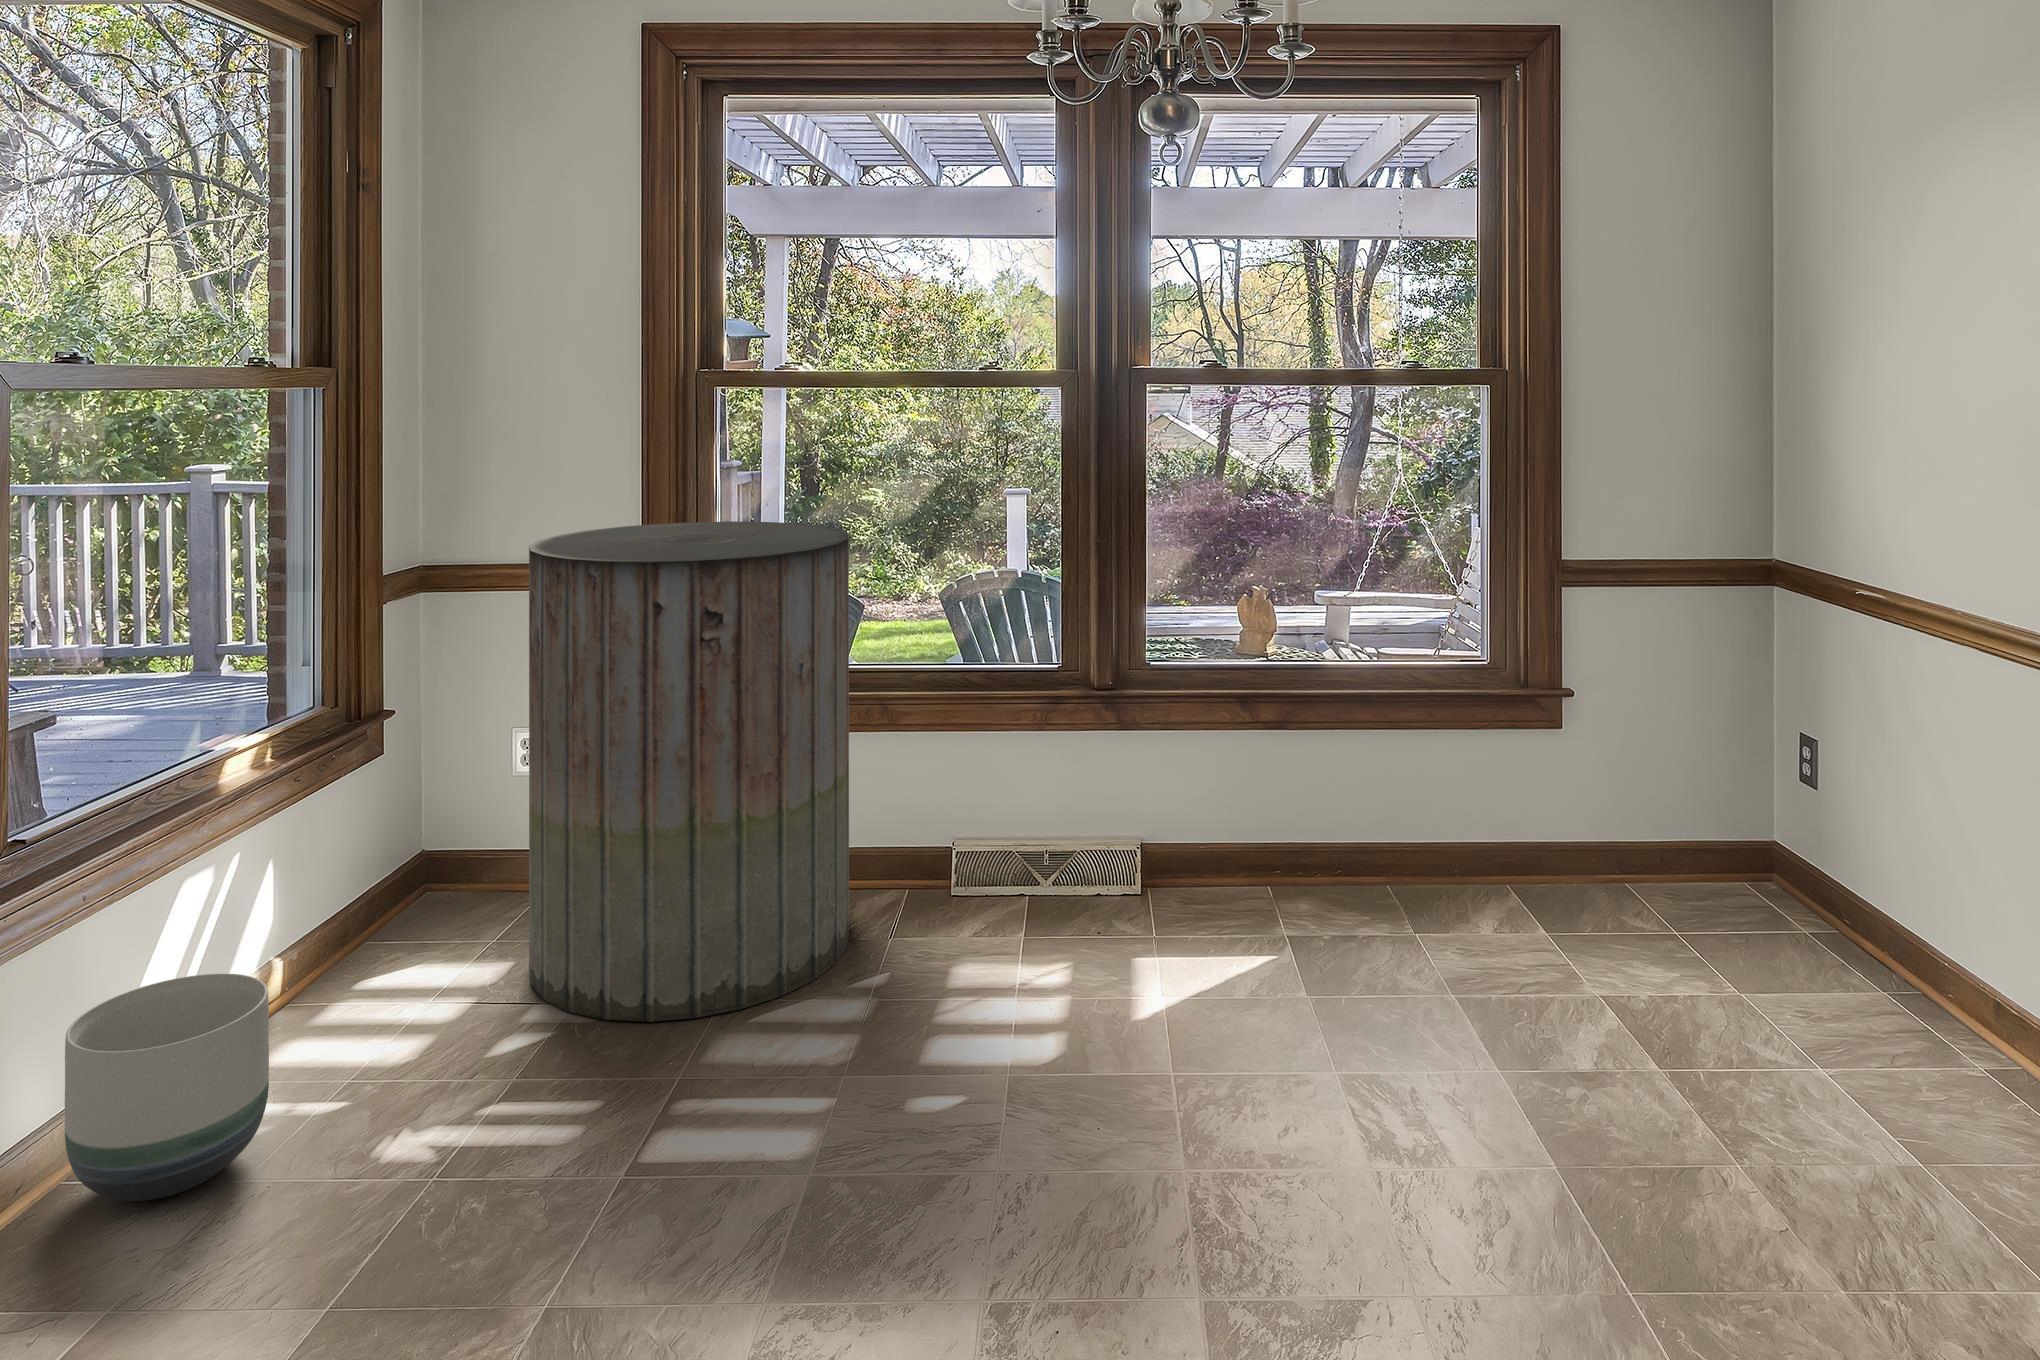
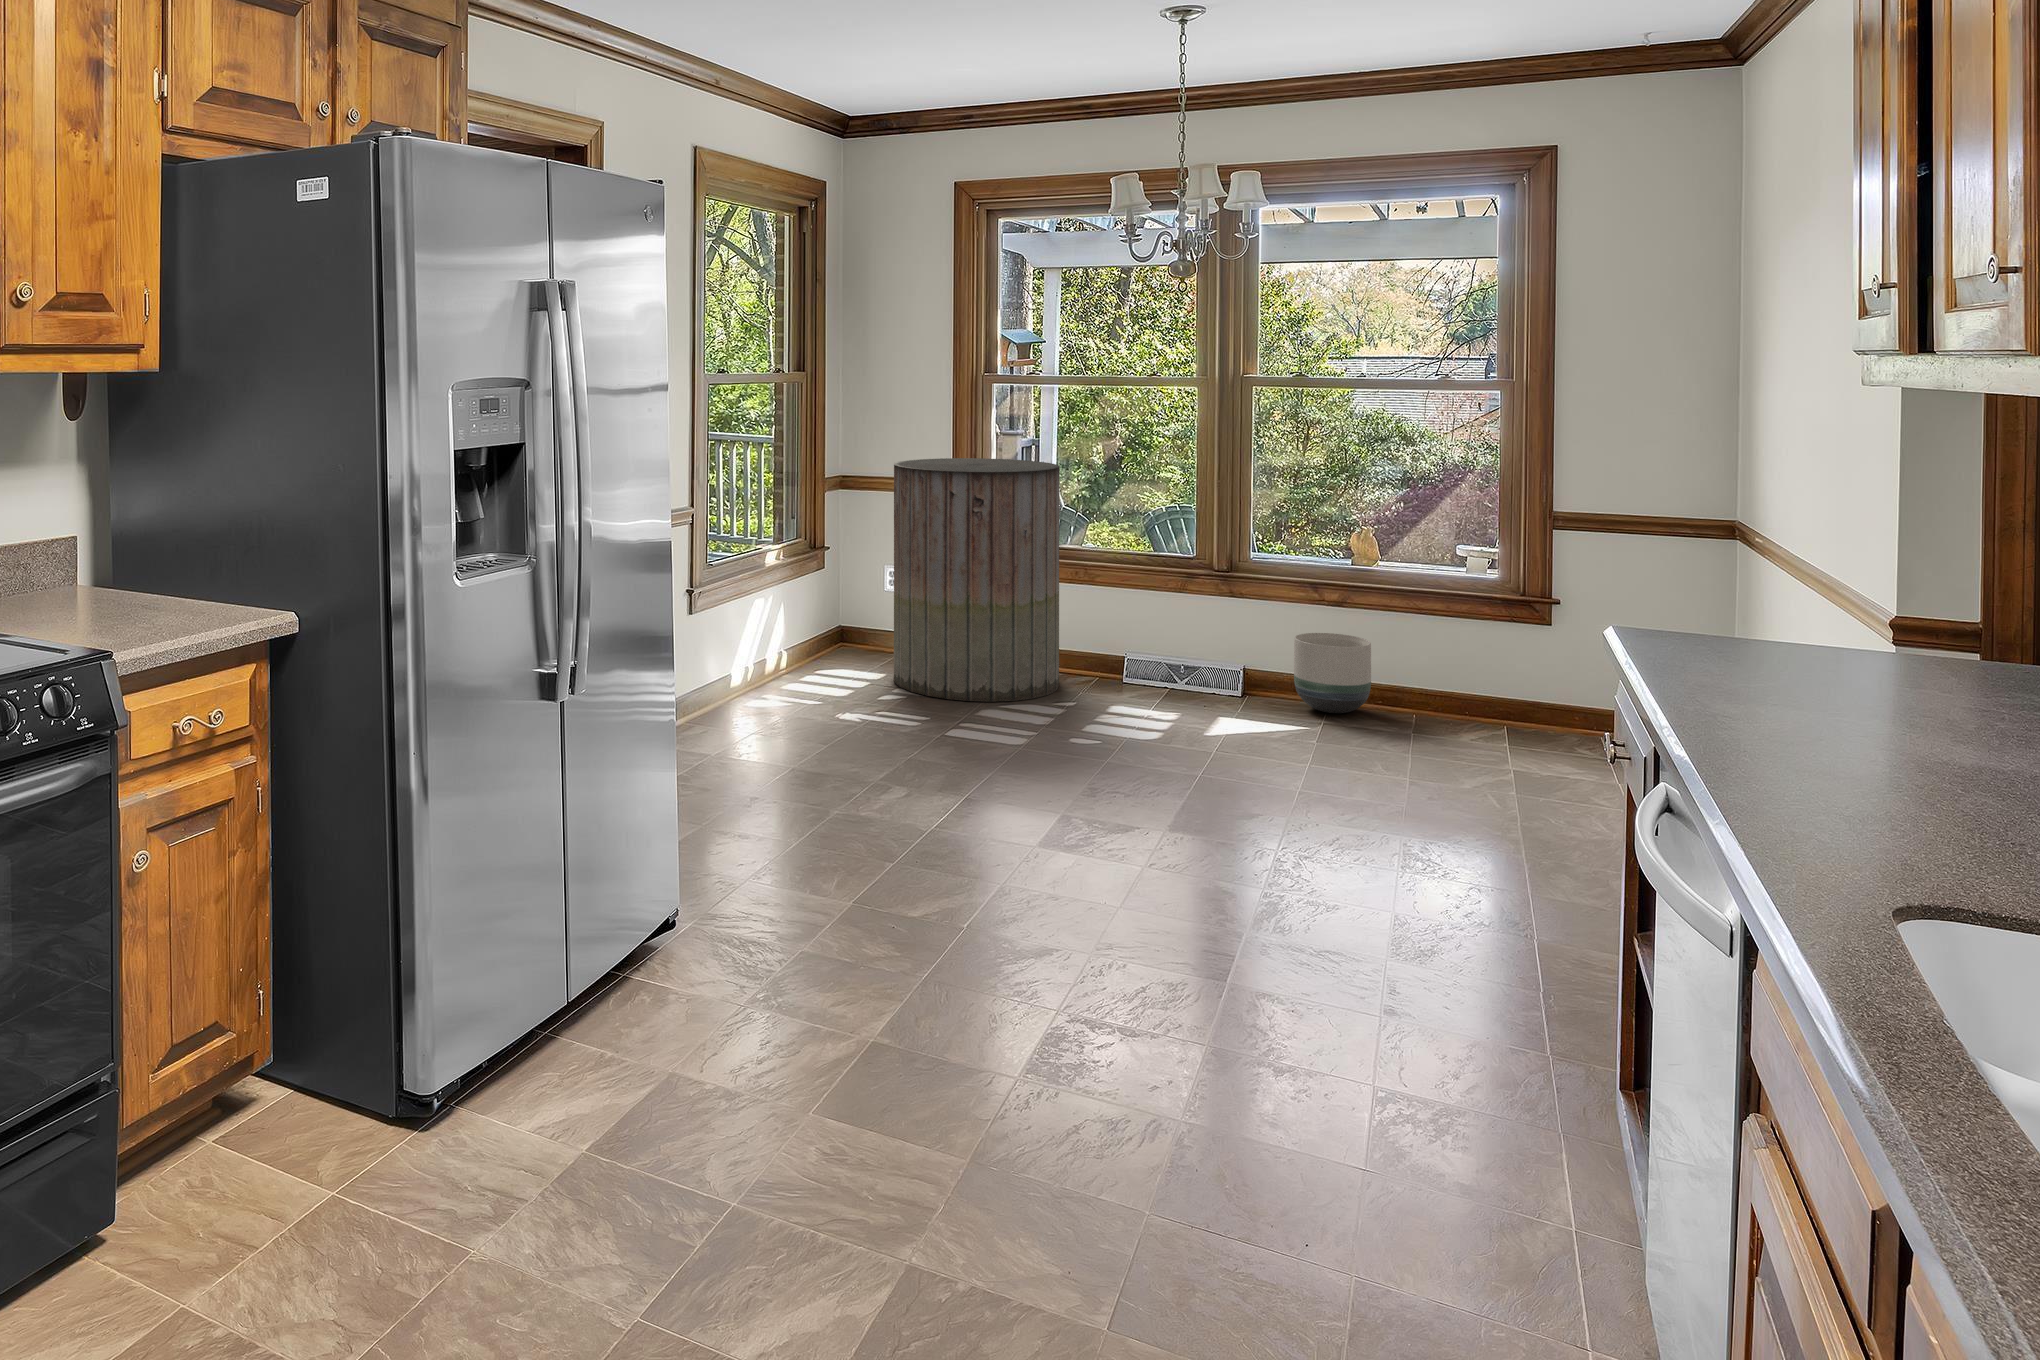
planter: present [65,973,269,1201] -> present [1294,633,1371,713]

